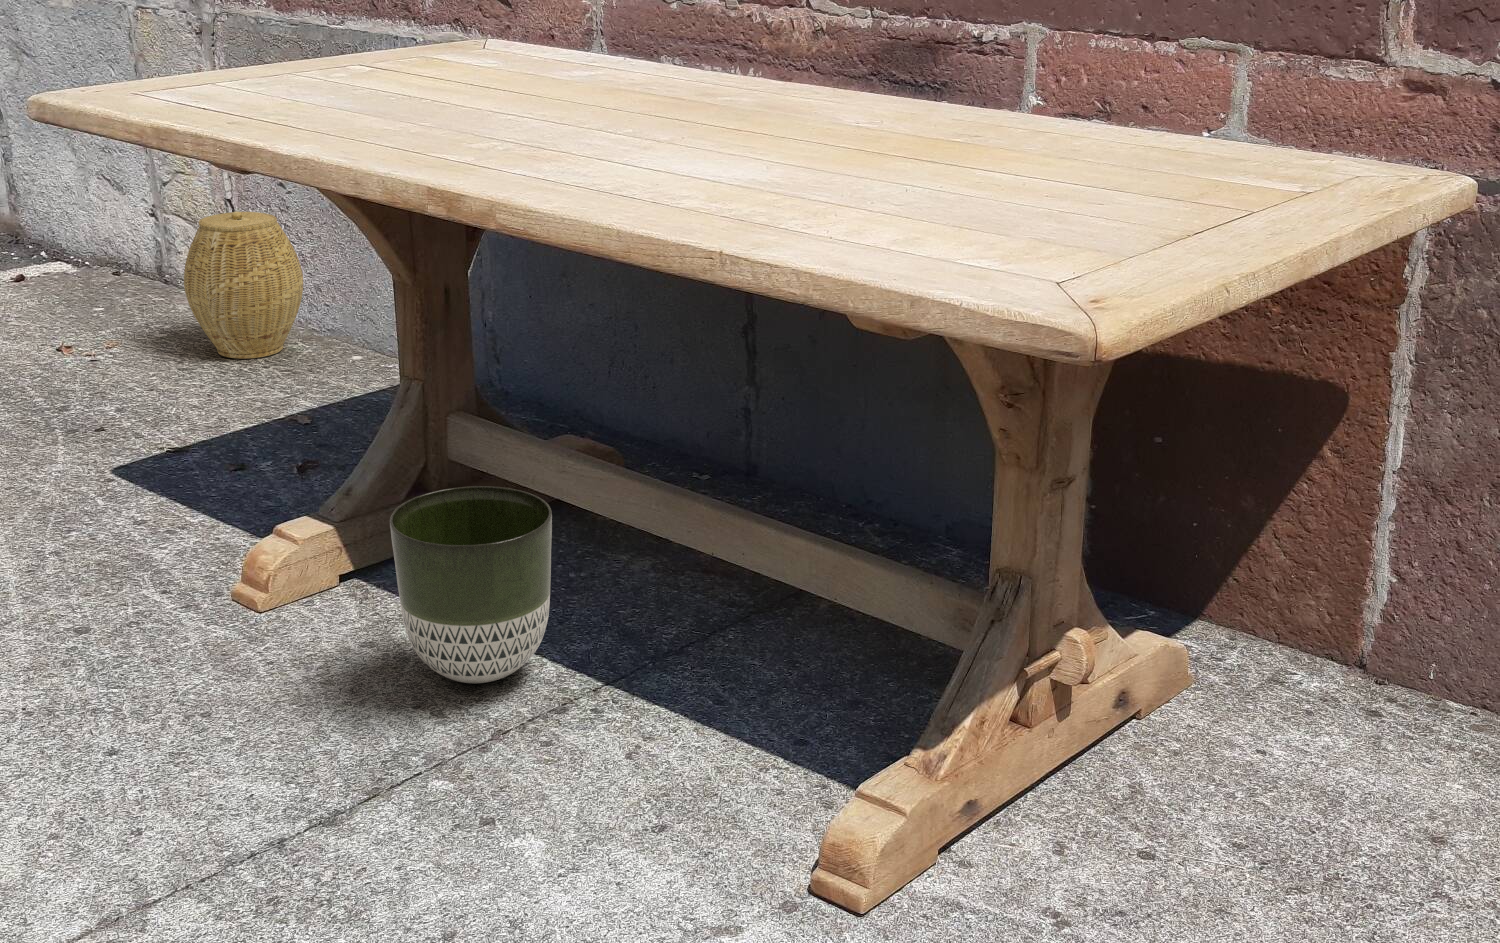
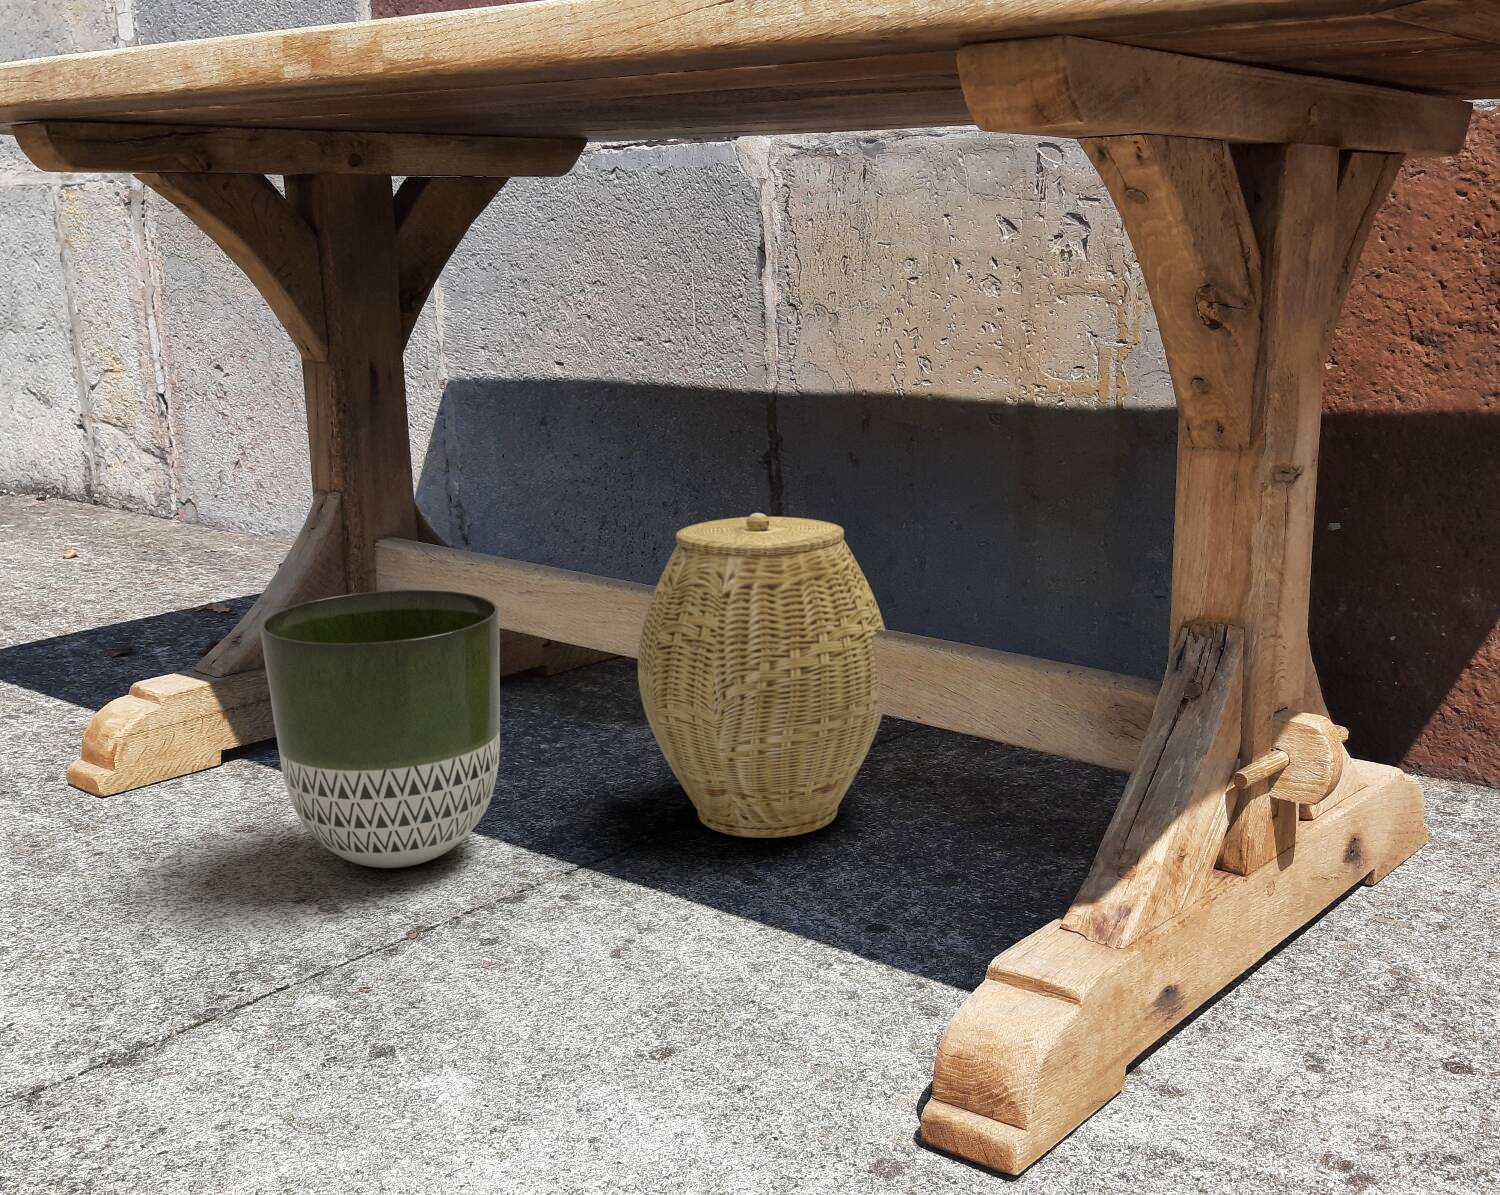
woven basket: present [184,211,303,359] -> present [638,513,885,838]

